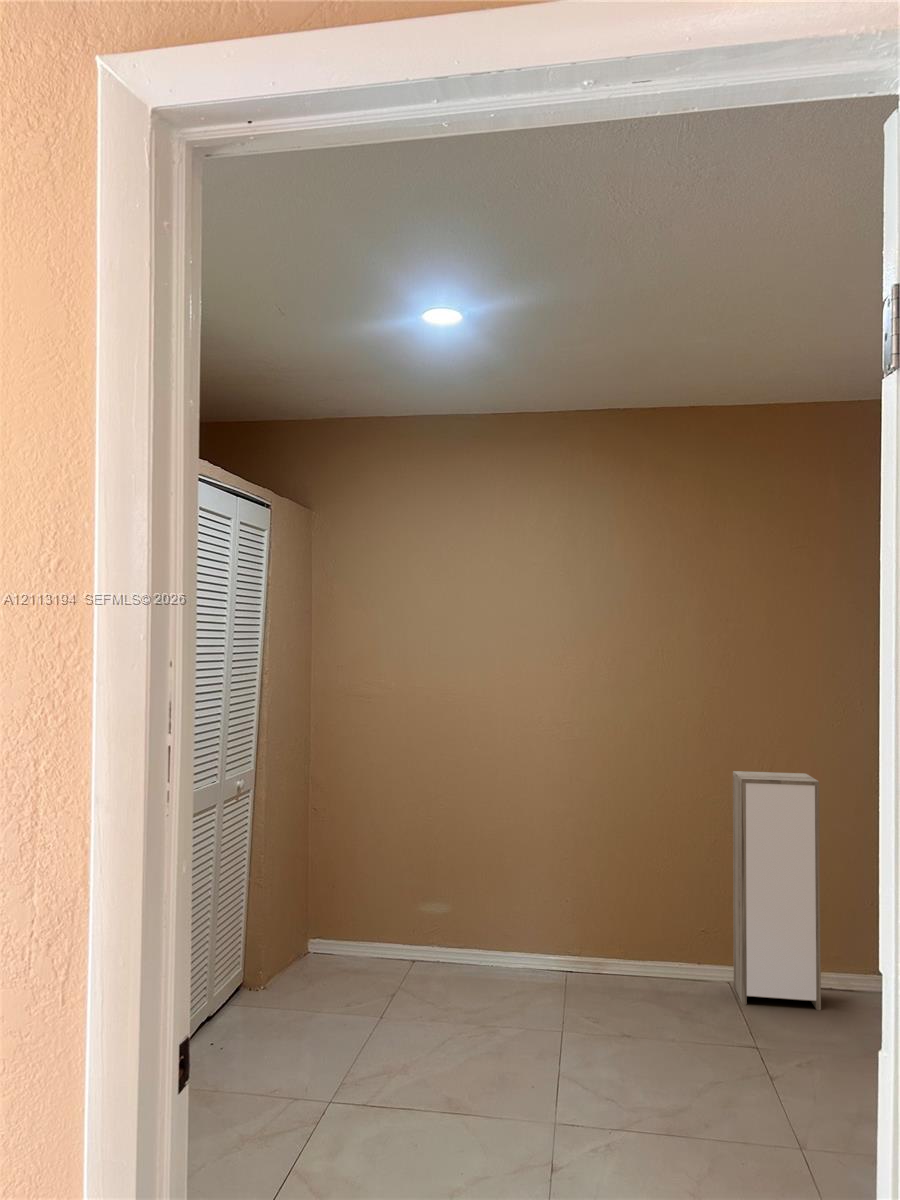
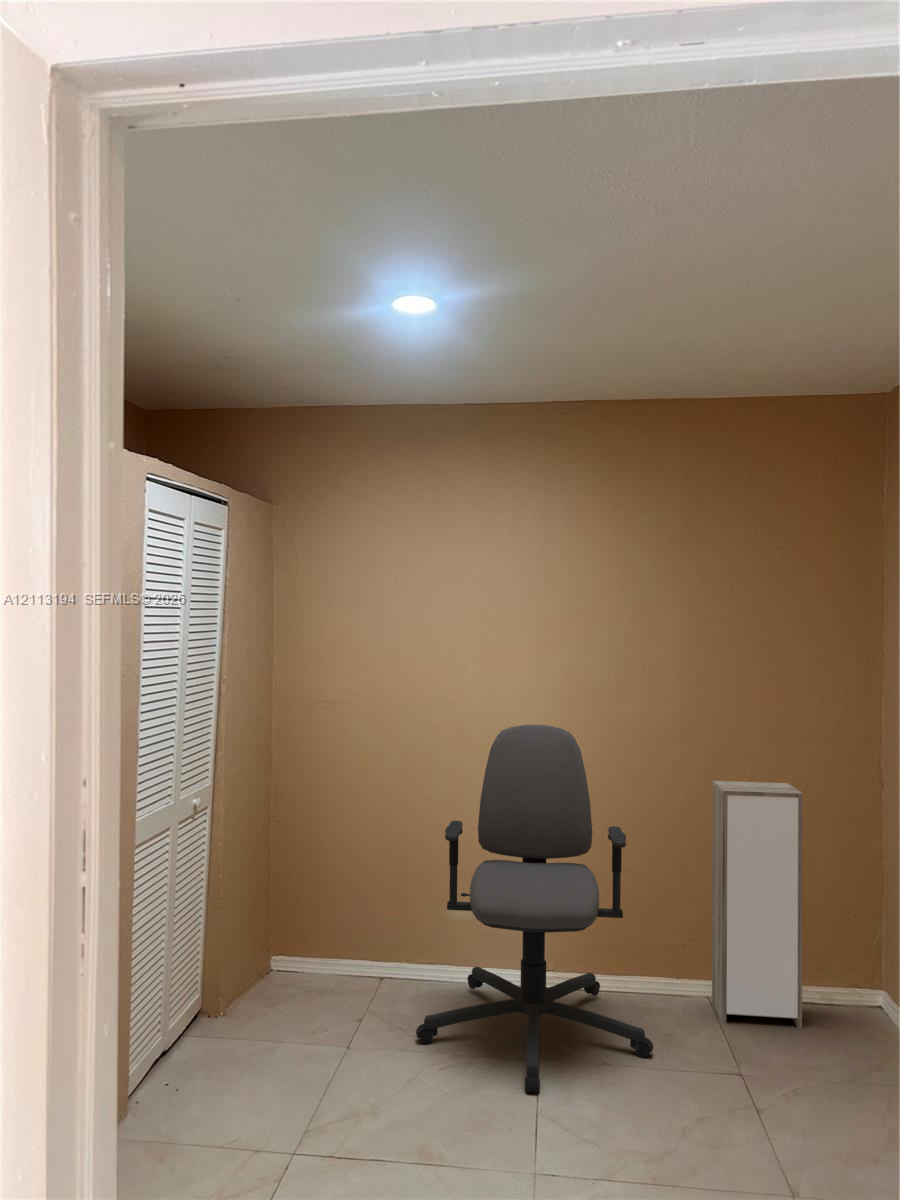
office chair: none [446,716,674,1060] -> present [416,725,653,1094]

